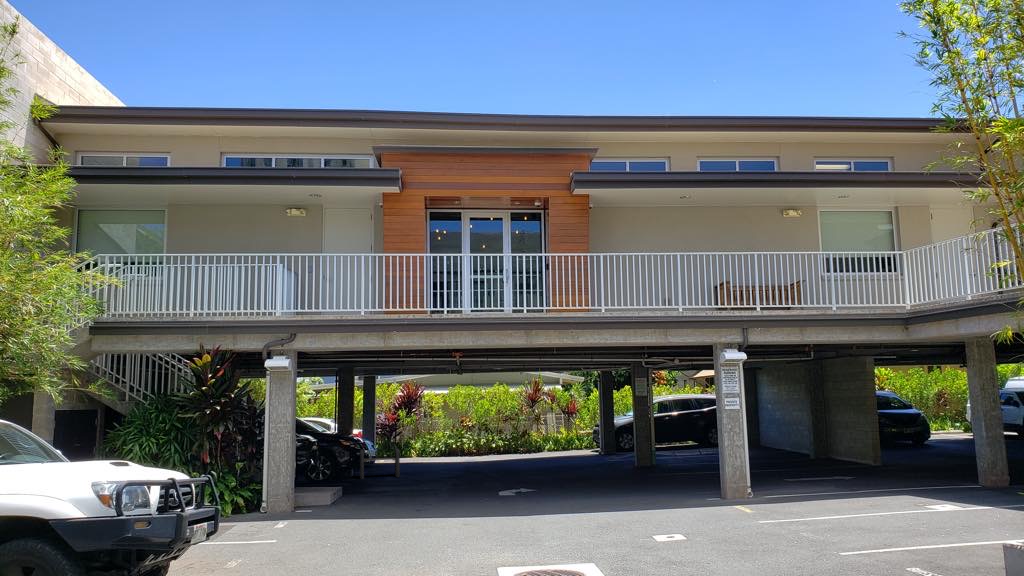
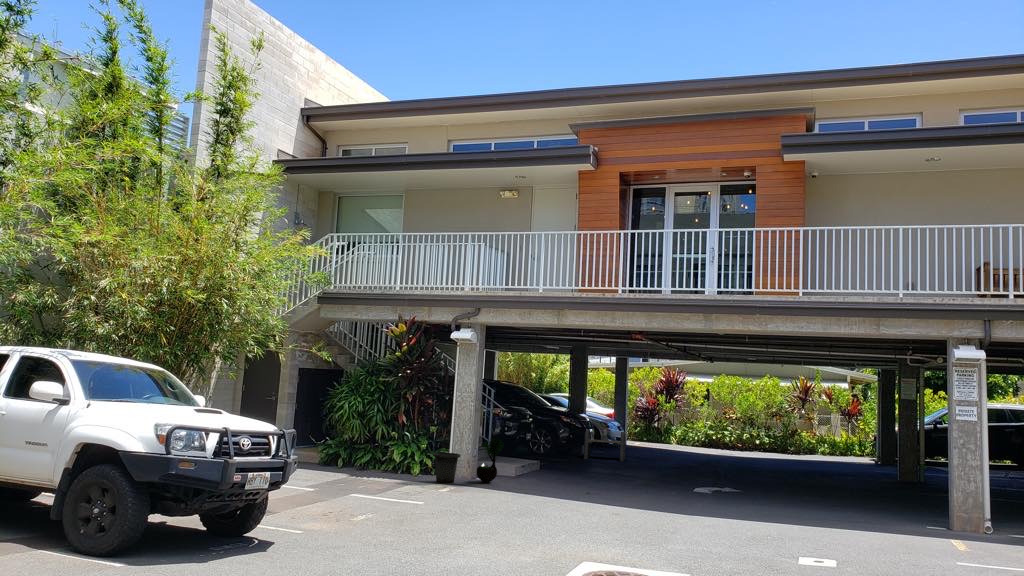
potted tree: none [296,463,325,514] -> present [477,439,504,482]
trash can: none [251,487,281,520] -> present [433,453,460,483]

